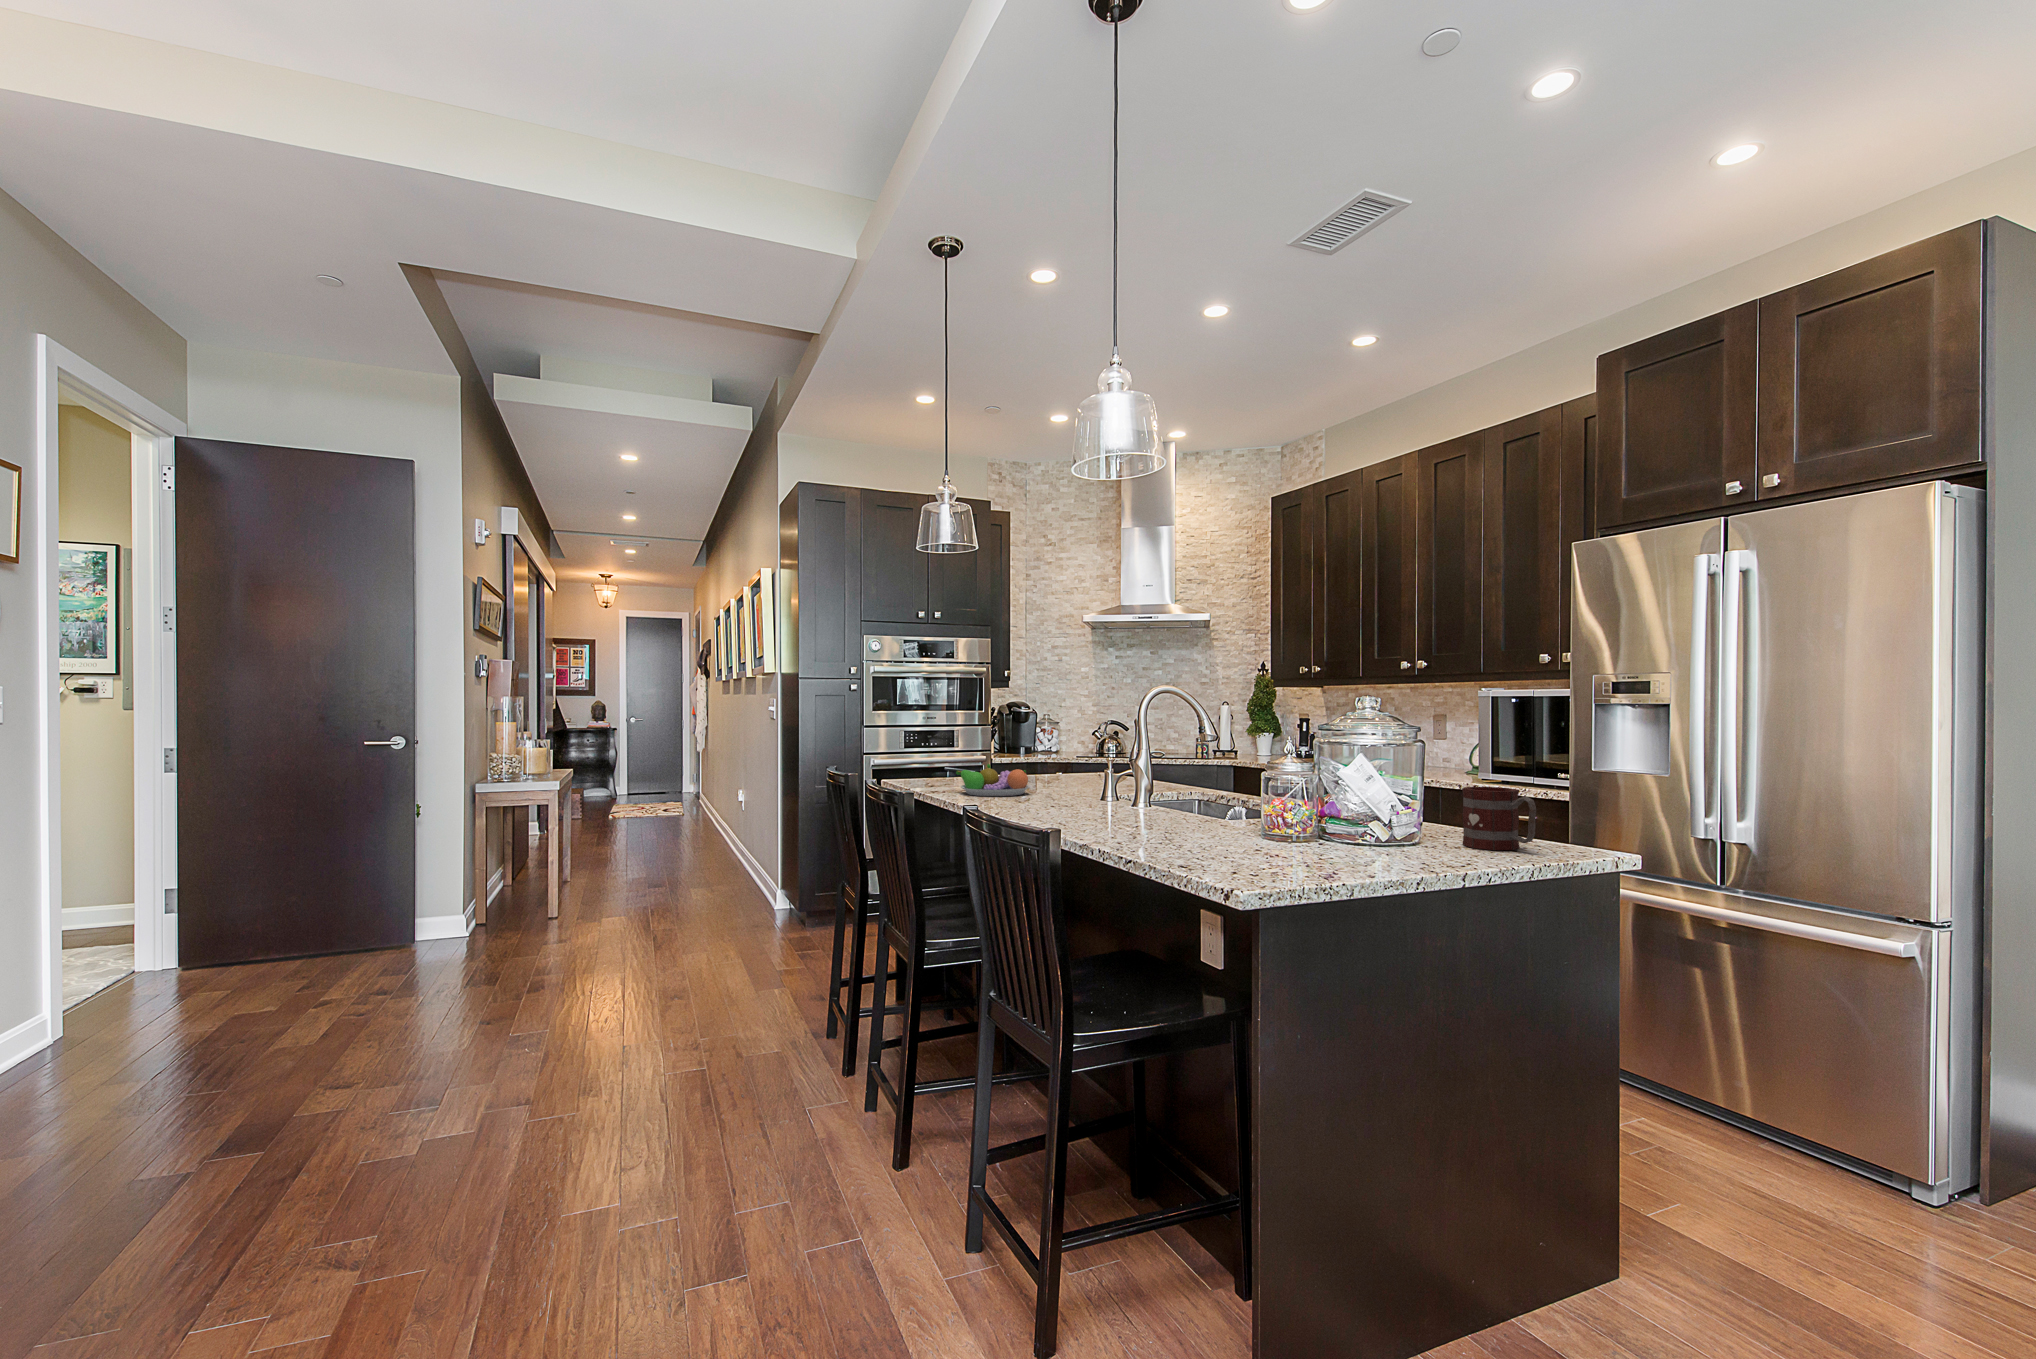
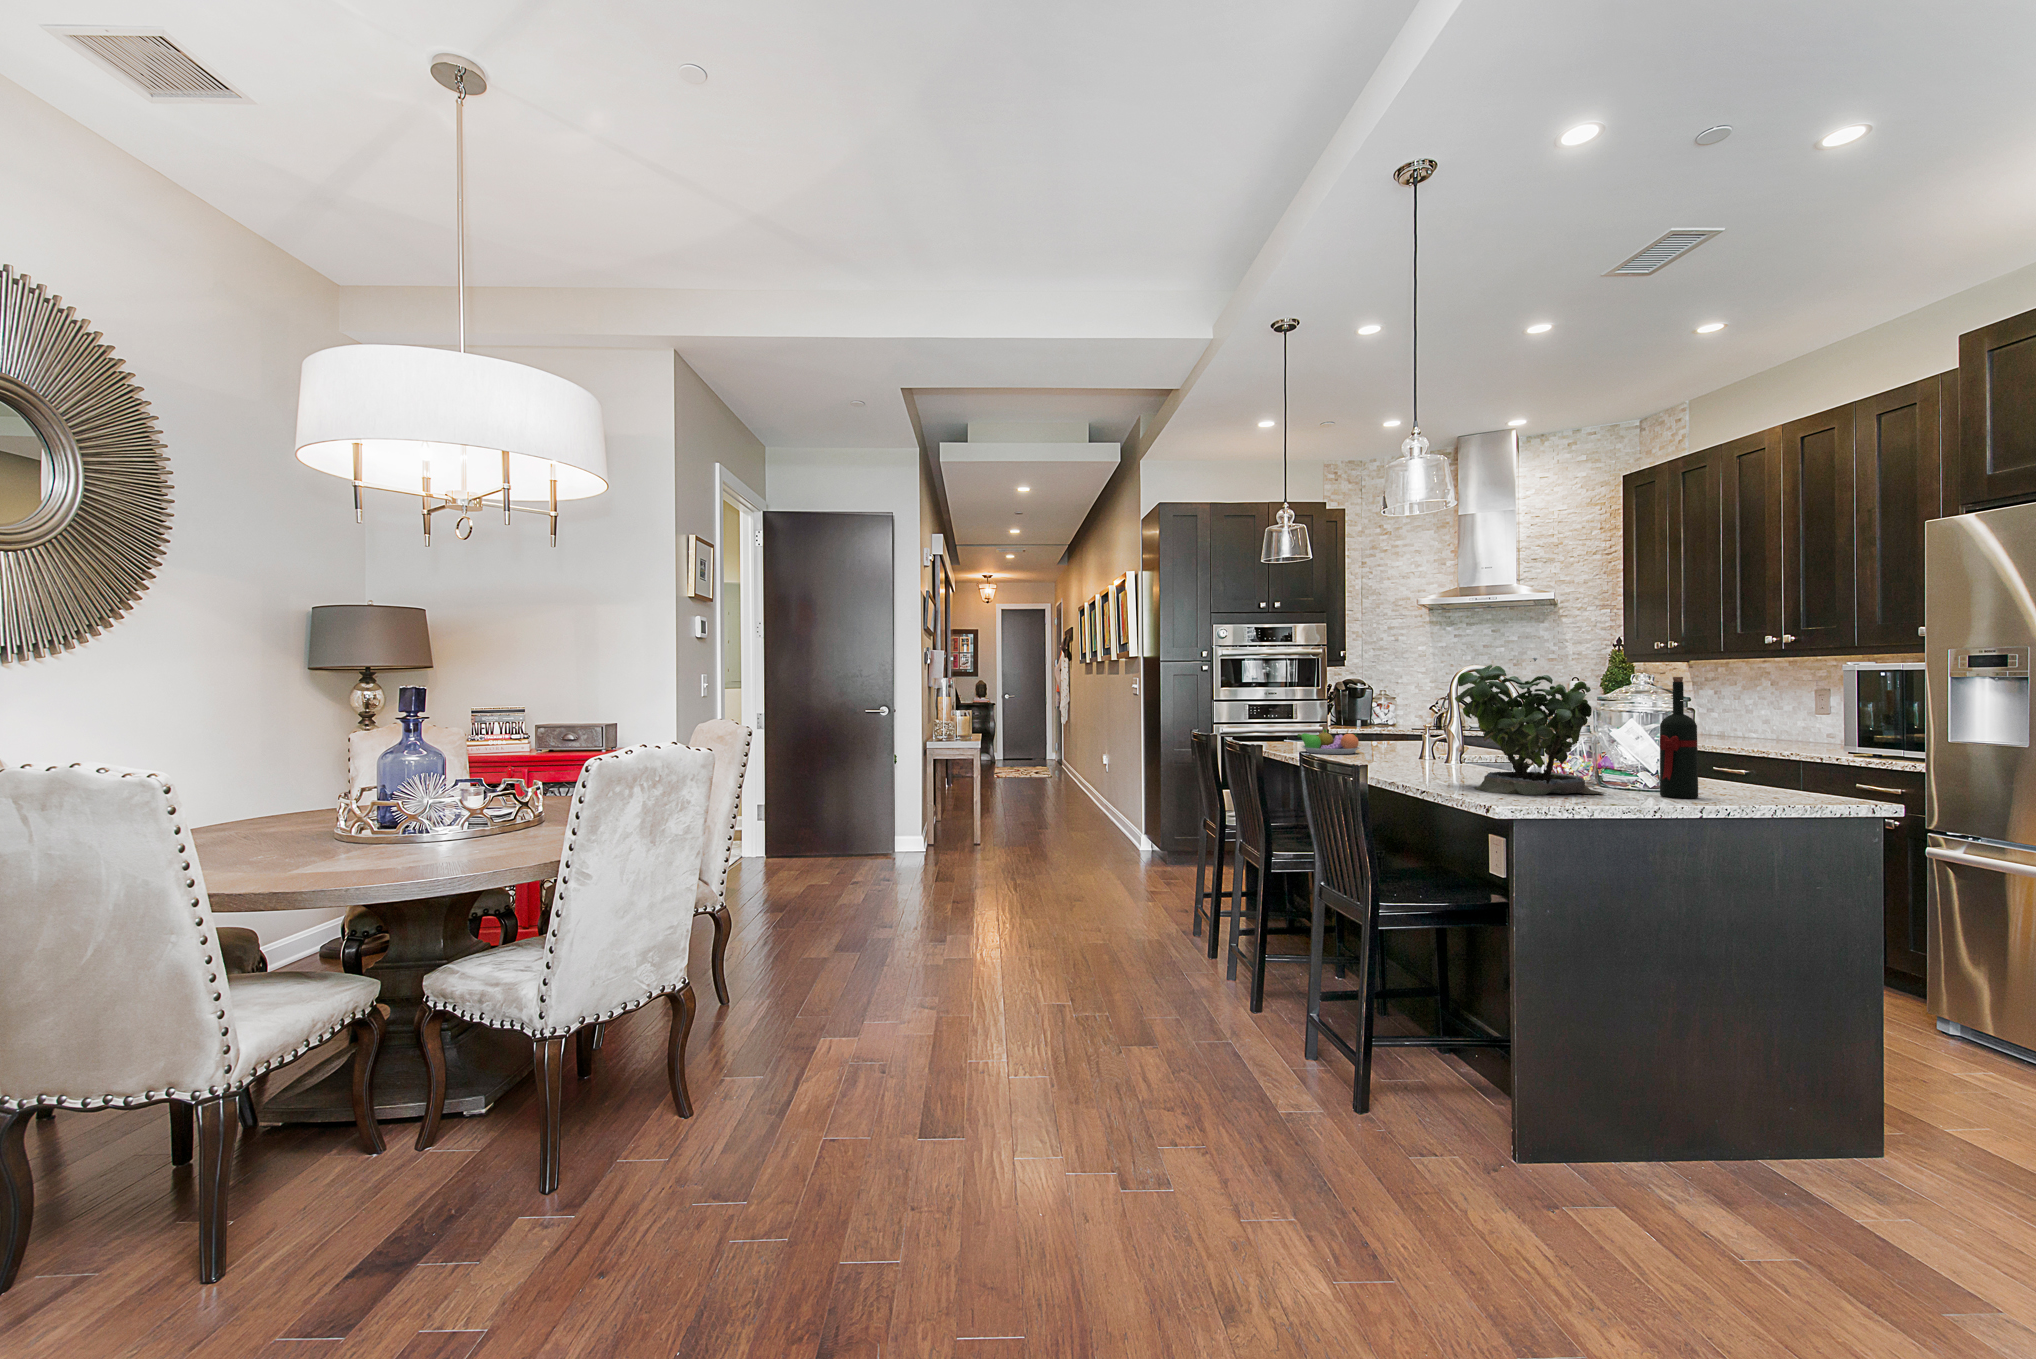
potted plant: none [1162,676,1348,865] -> present [1455,658,1605,795]
wine bottle: none [1403,702,1446,859] -> present [1660,677,1698,798]
mug: present [1462,787,1536,850] -> none [1727,746,1791,797]

